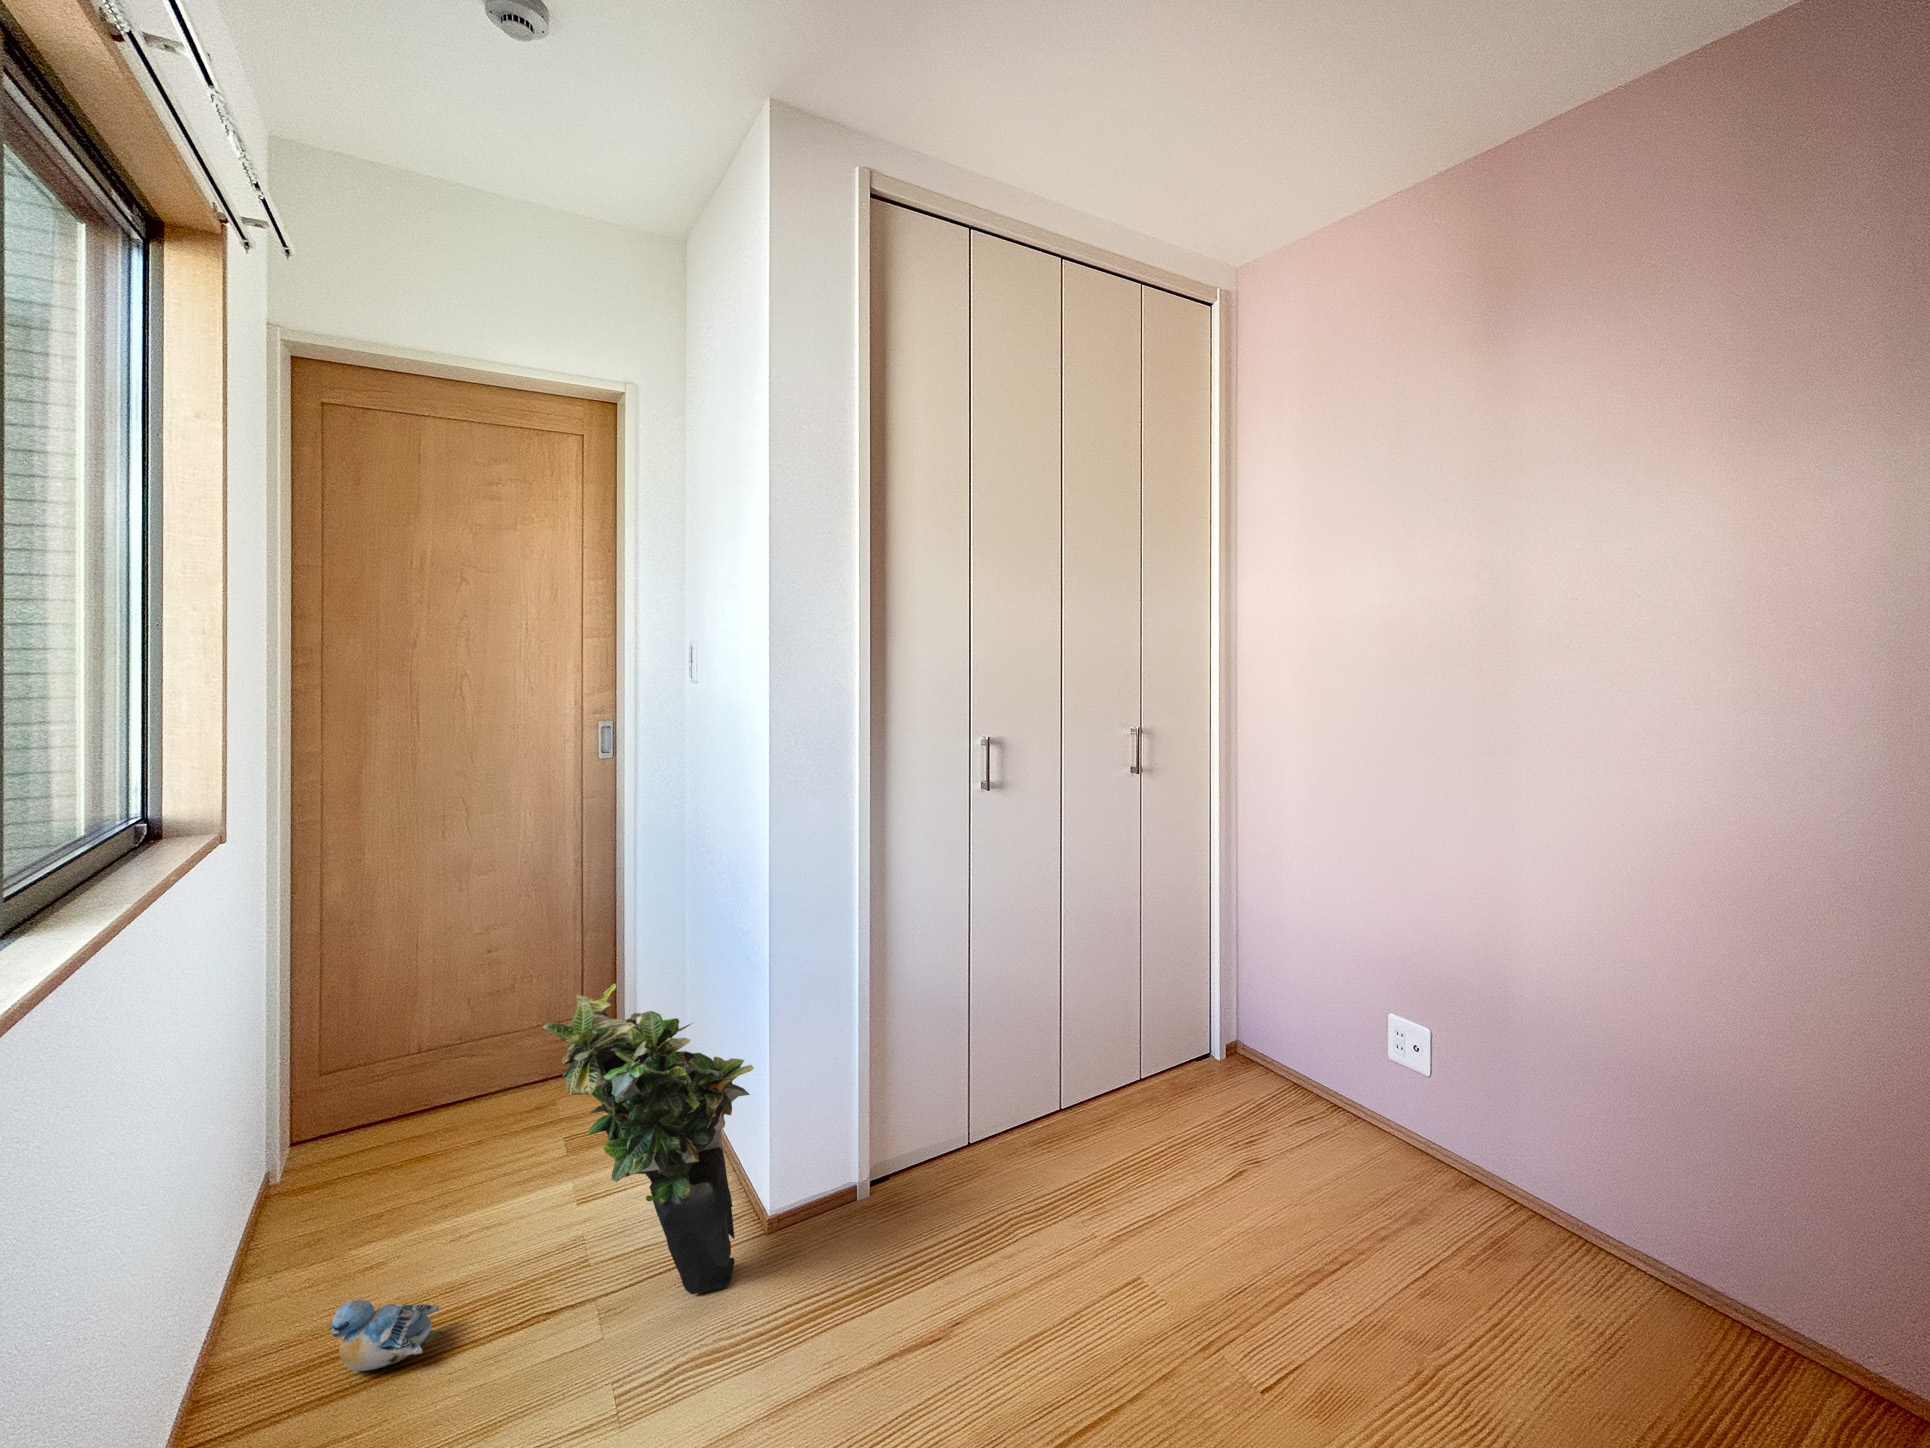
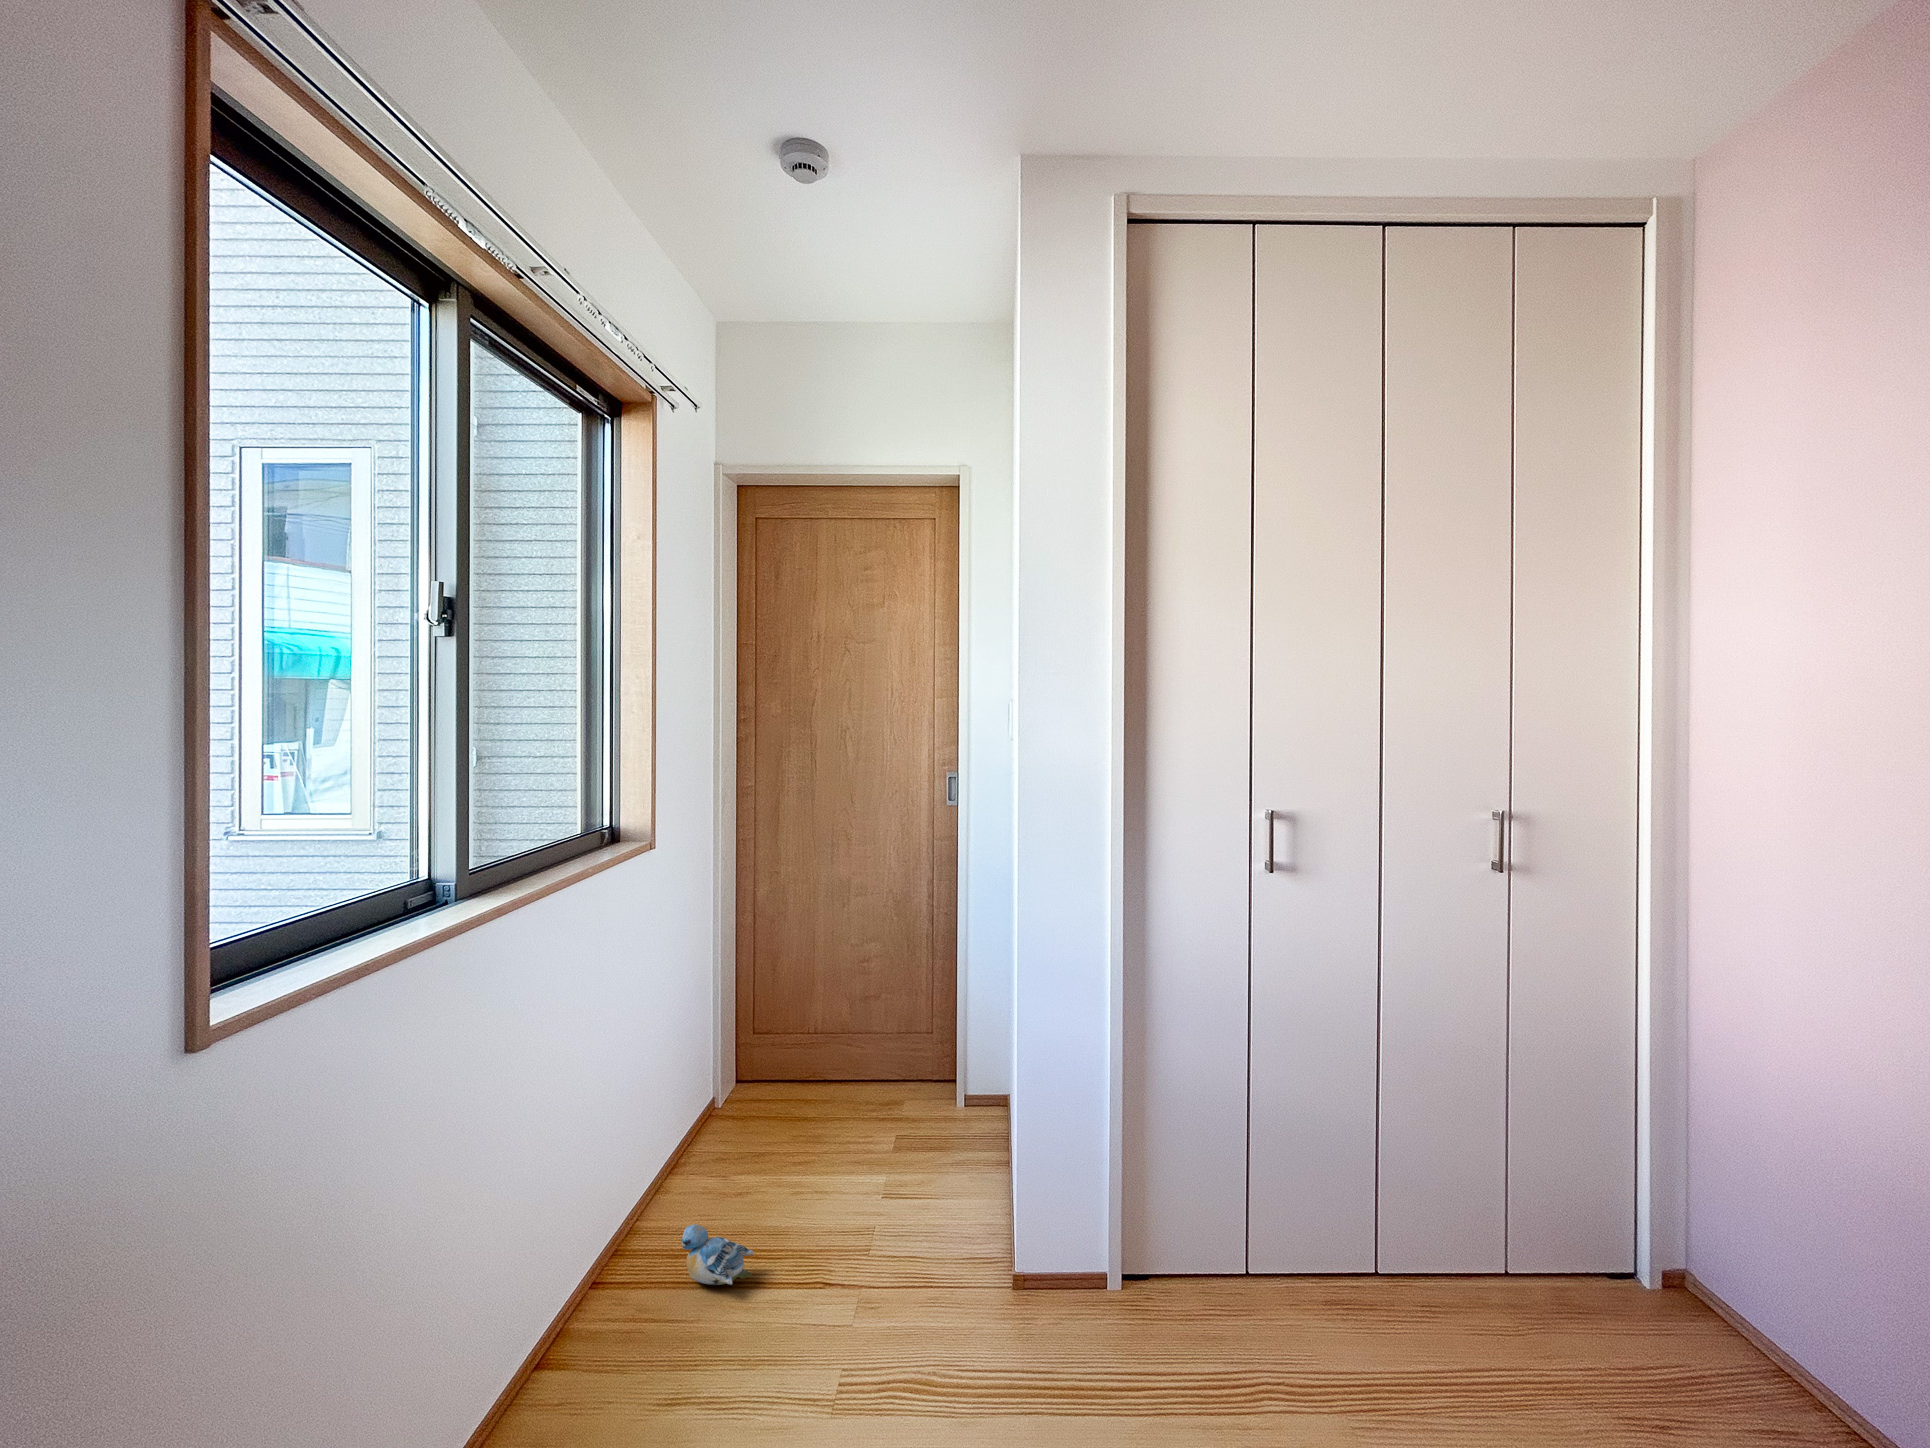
potted plant: present [543,984,754,1294] -> none [815,1016,989,1326]

